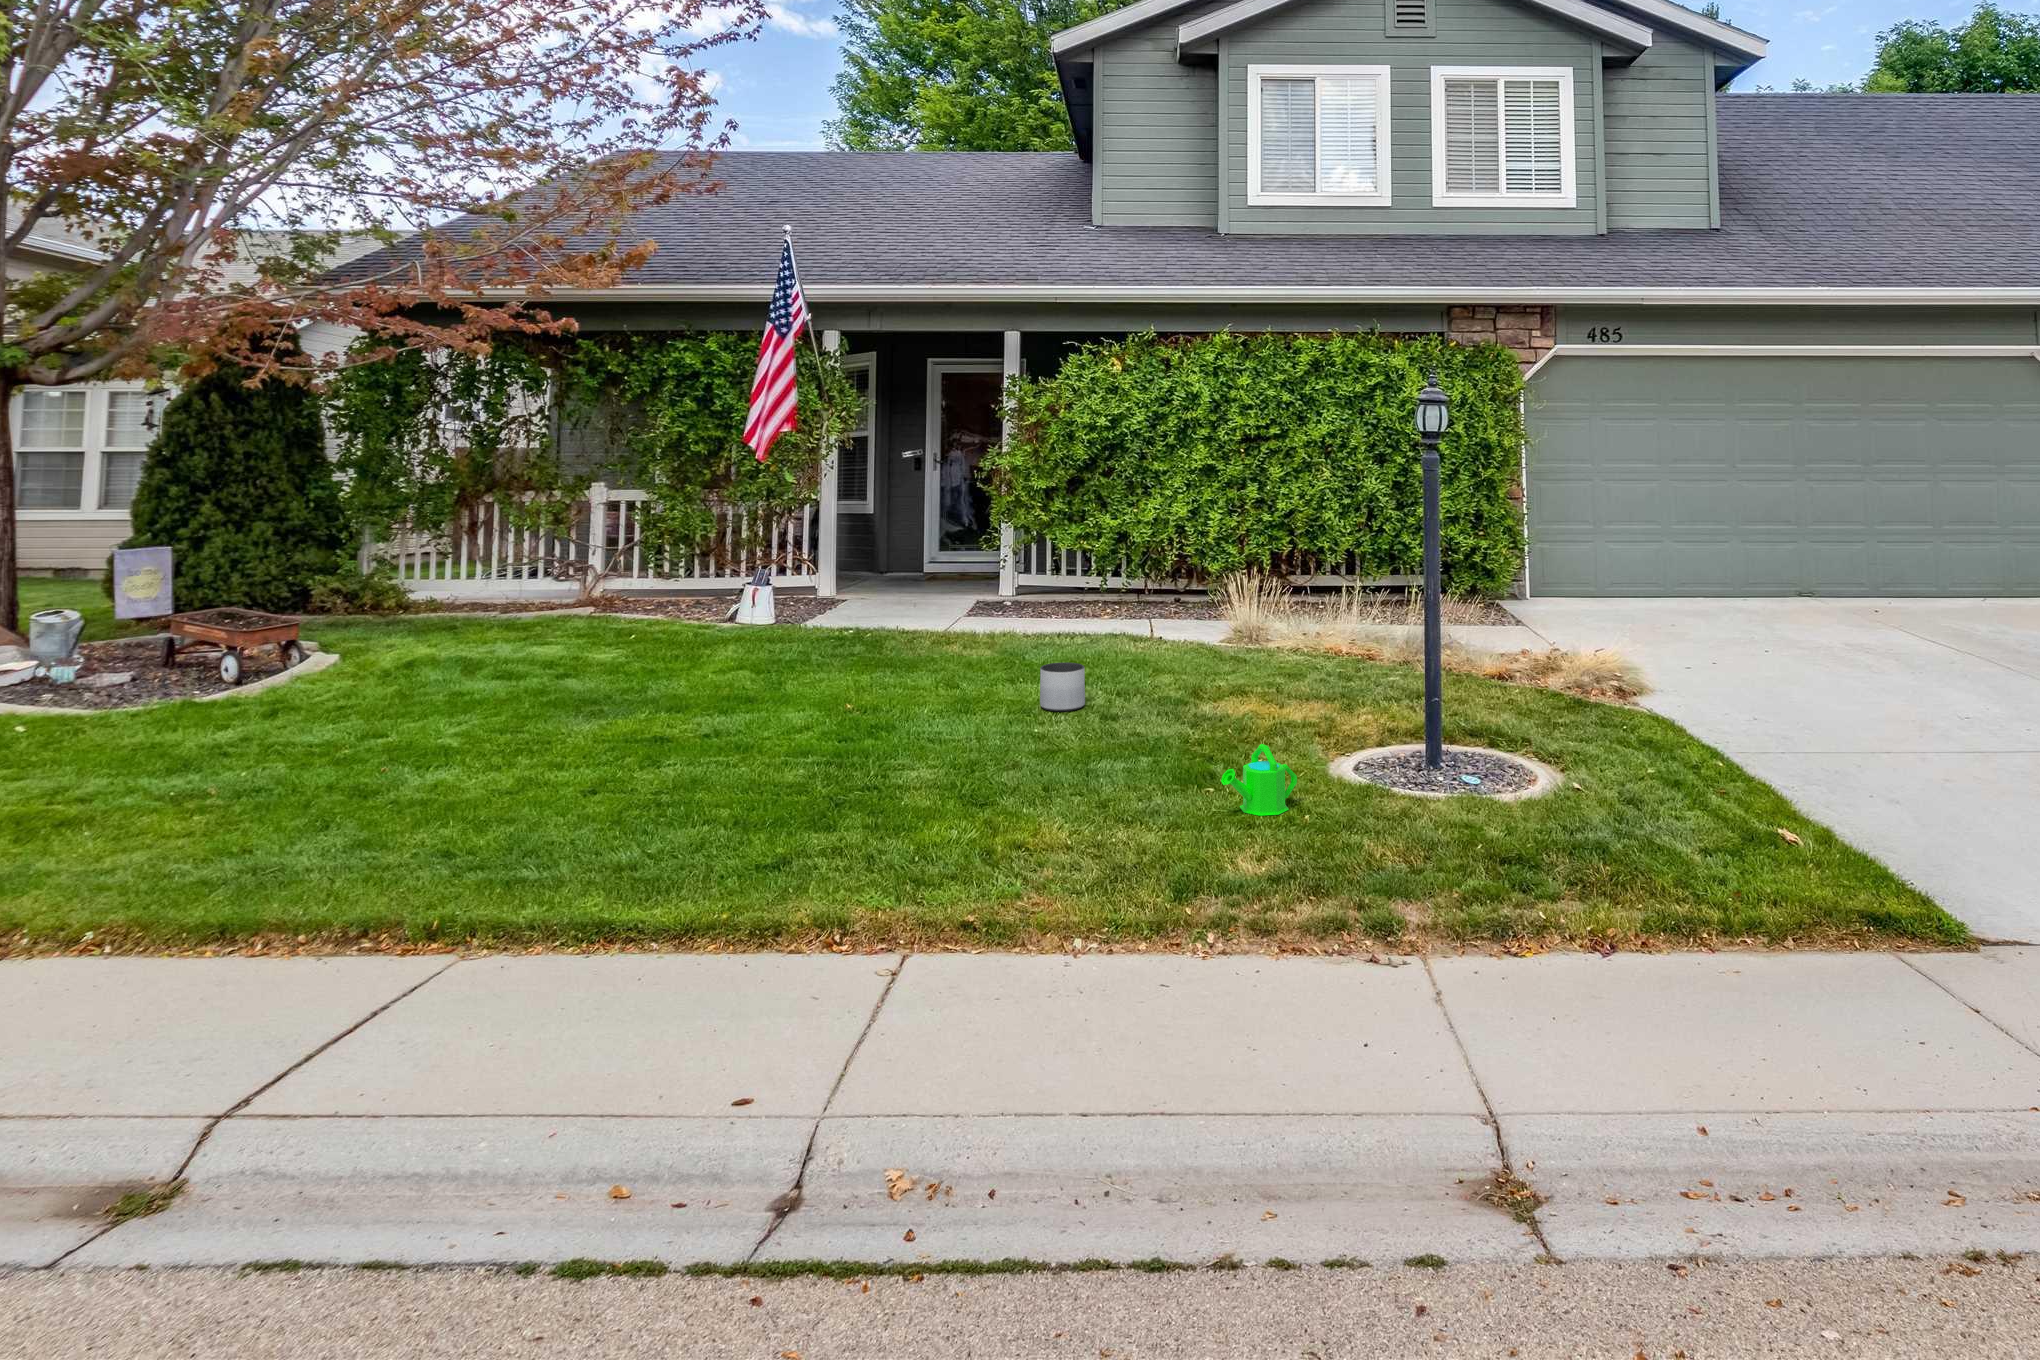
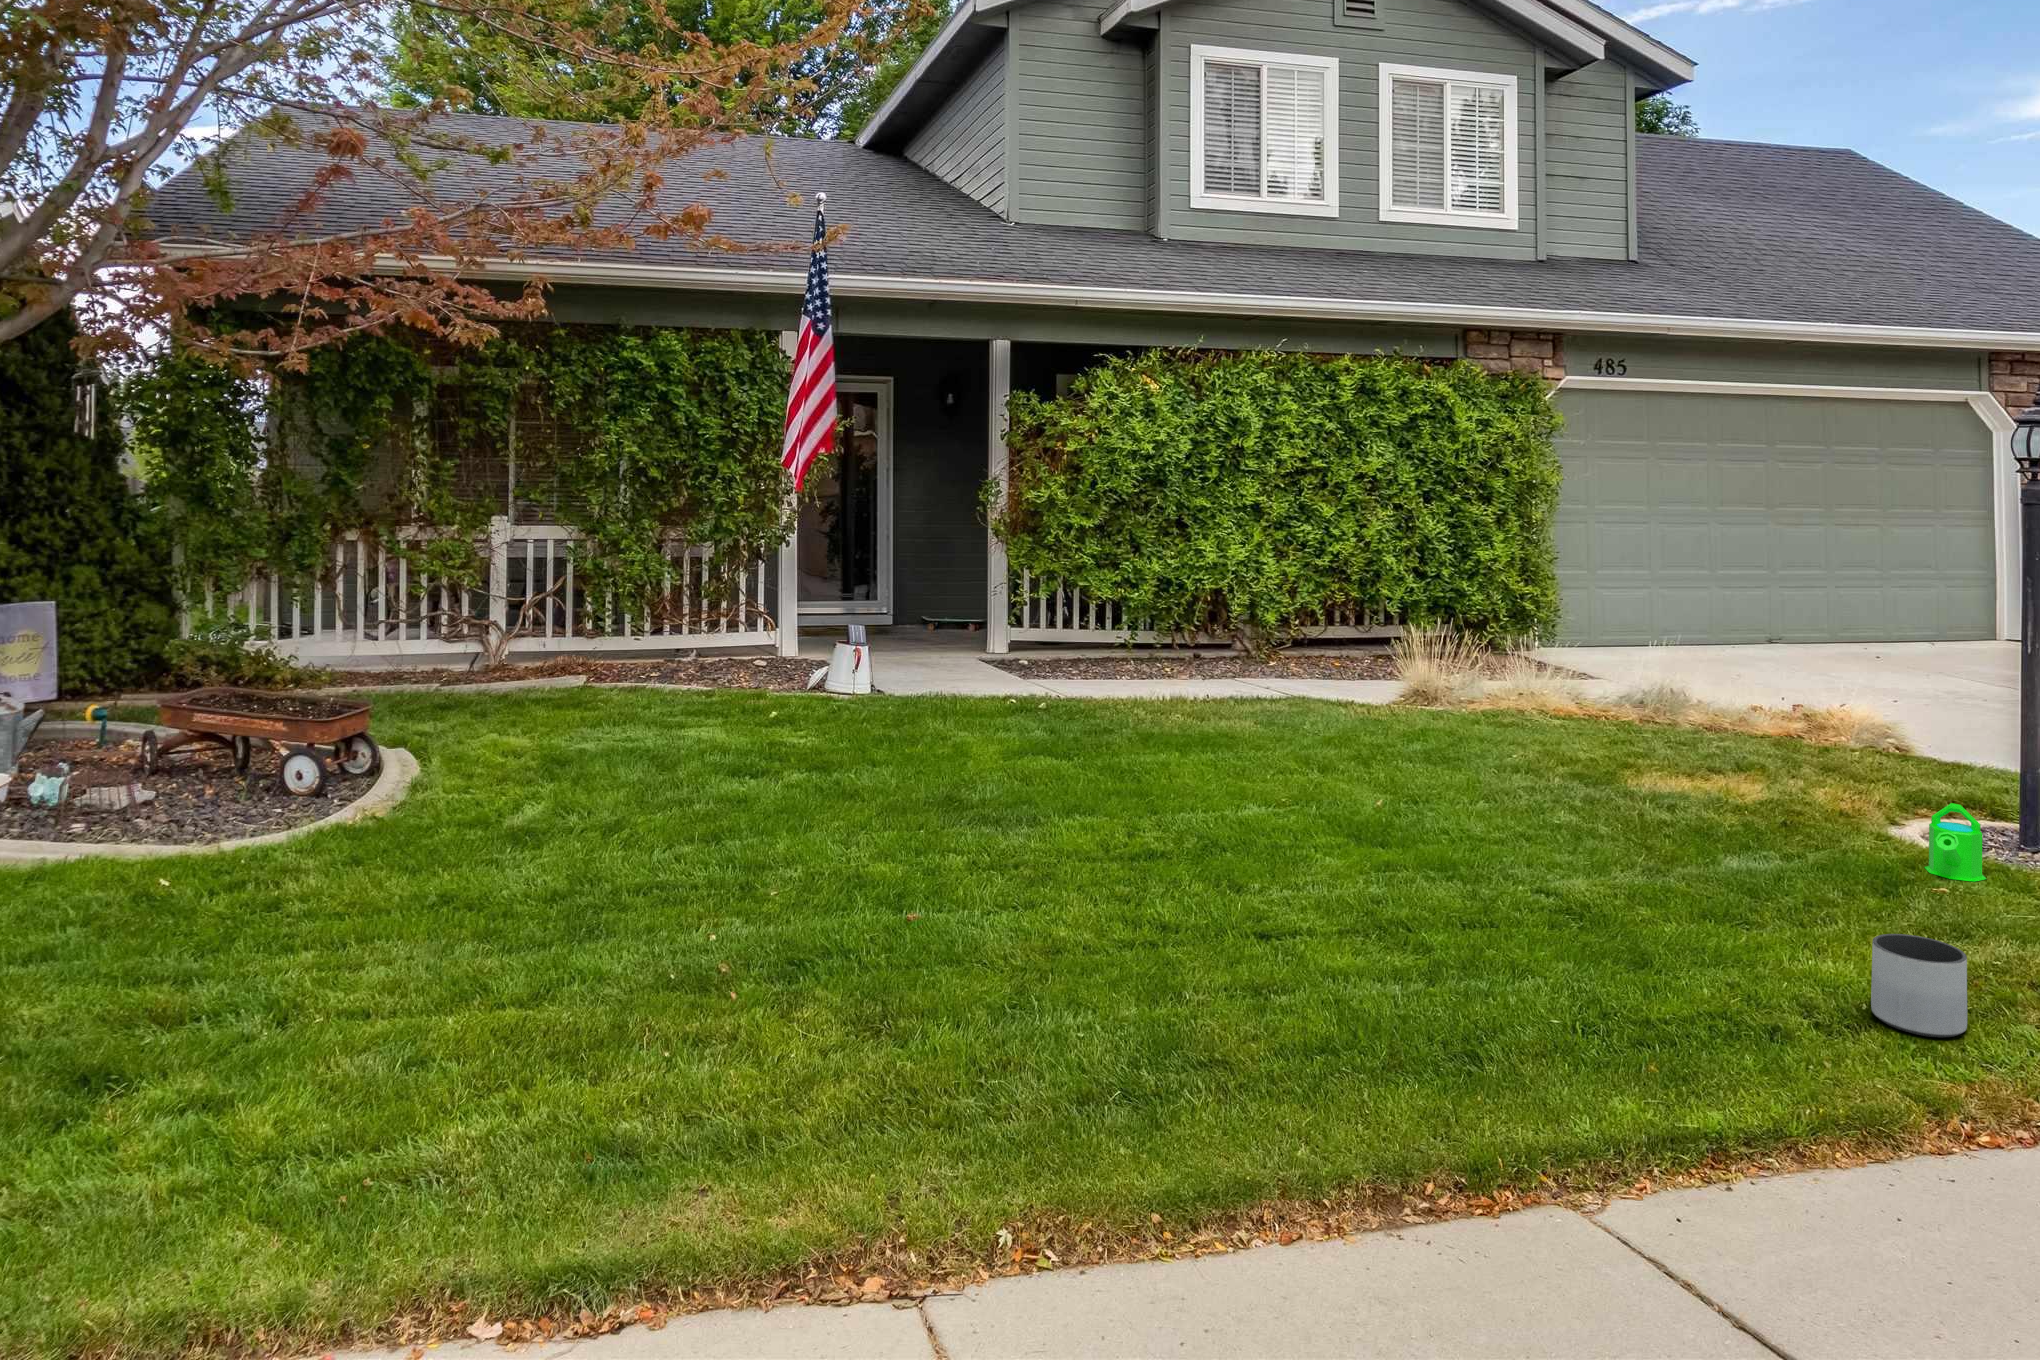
planter: present [1040,662,1085,711] -> present [1871,934,1967,1038]

